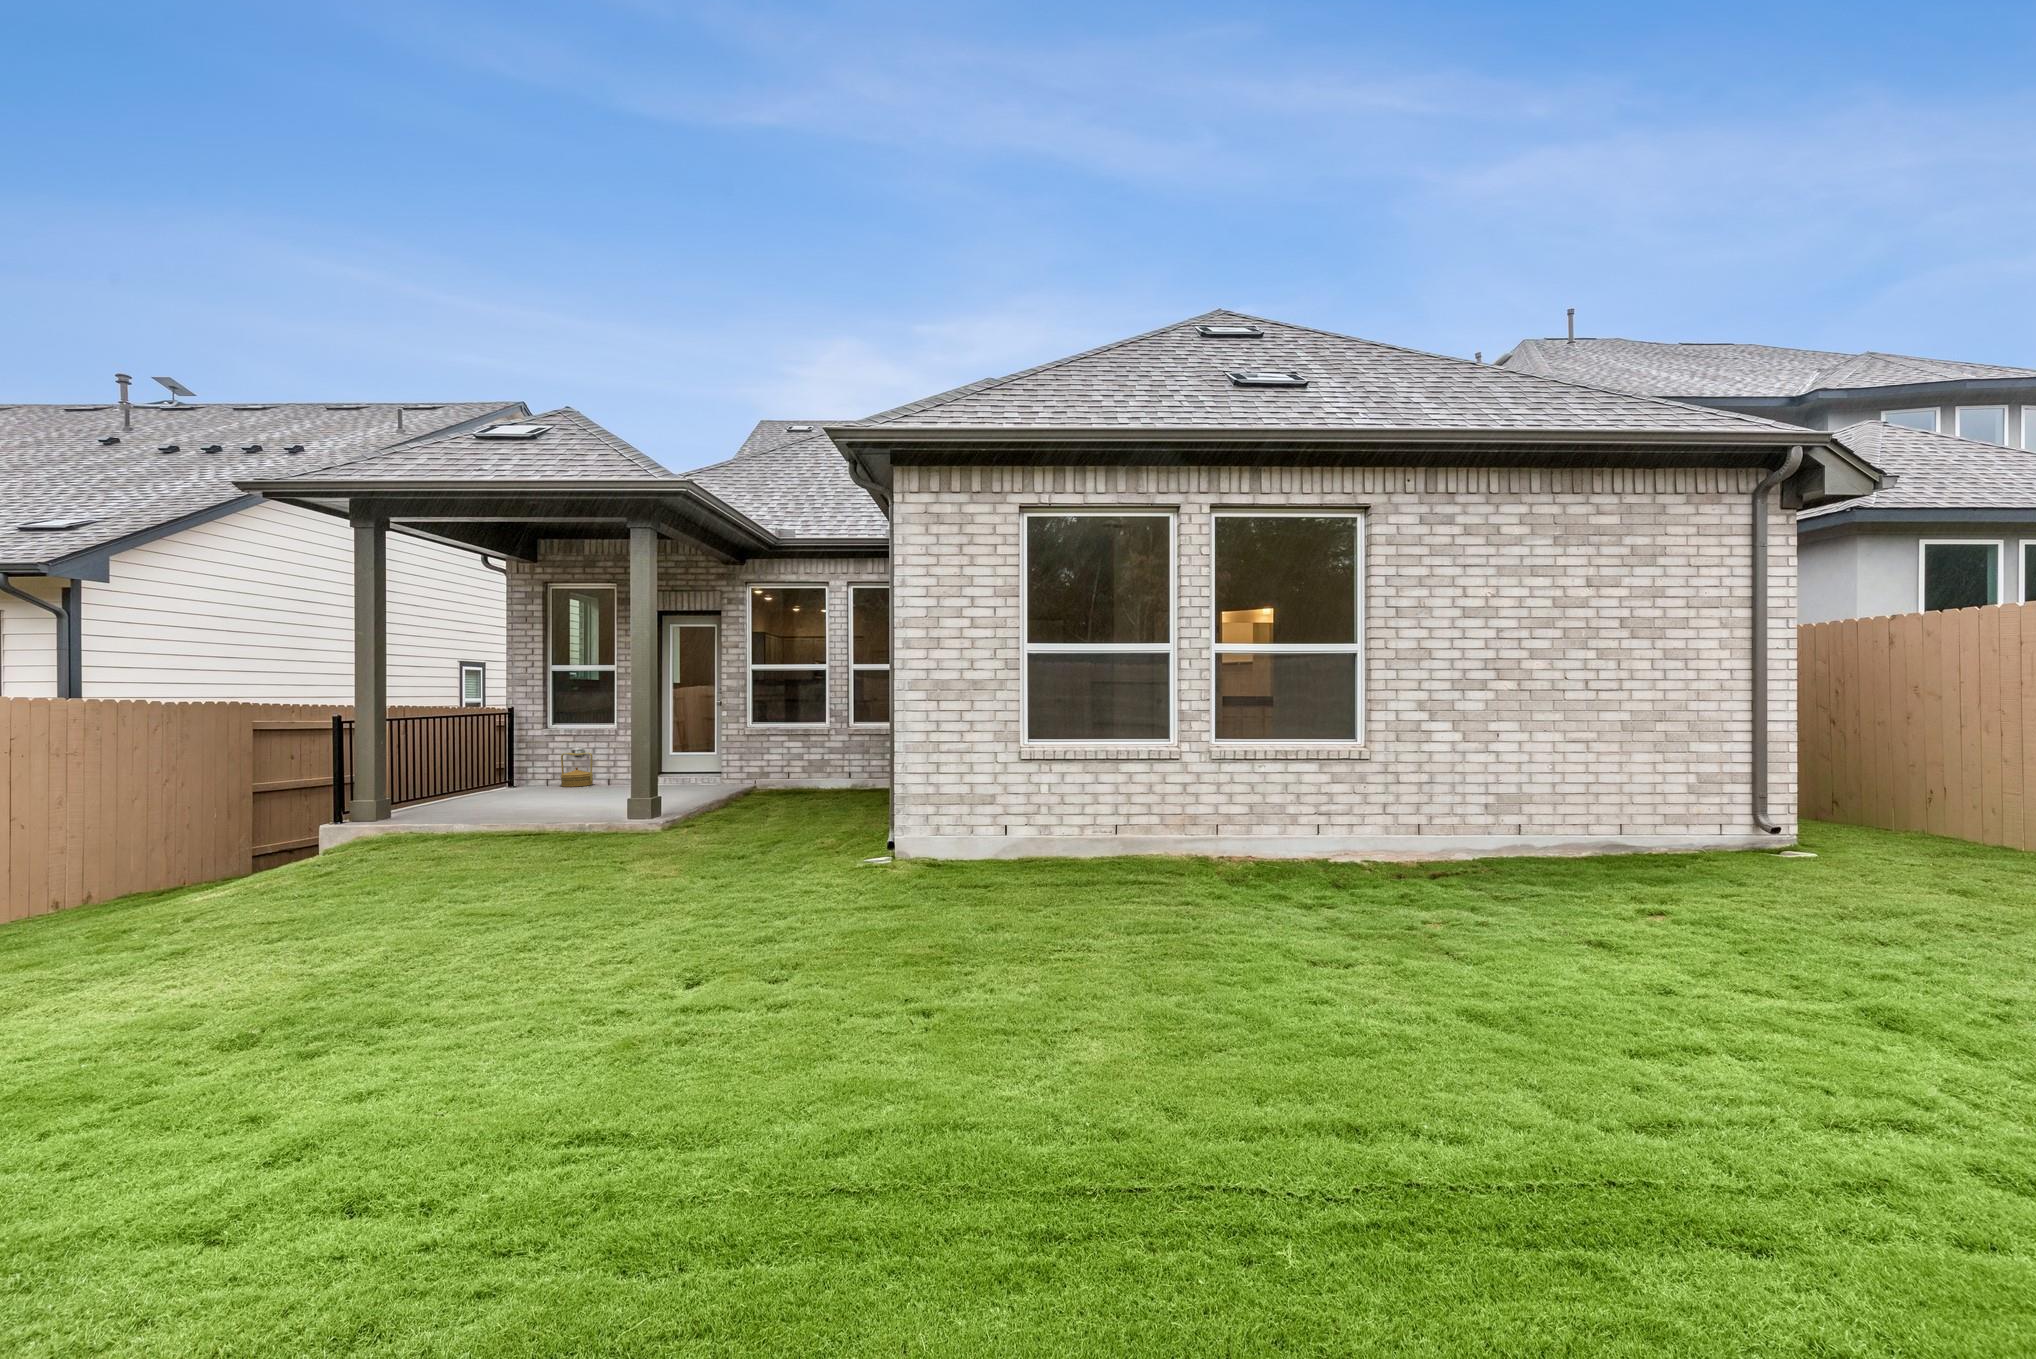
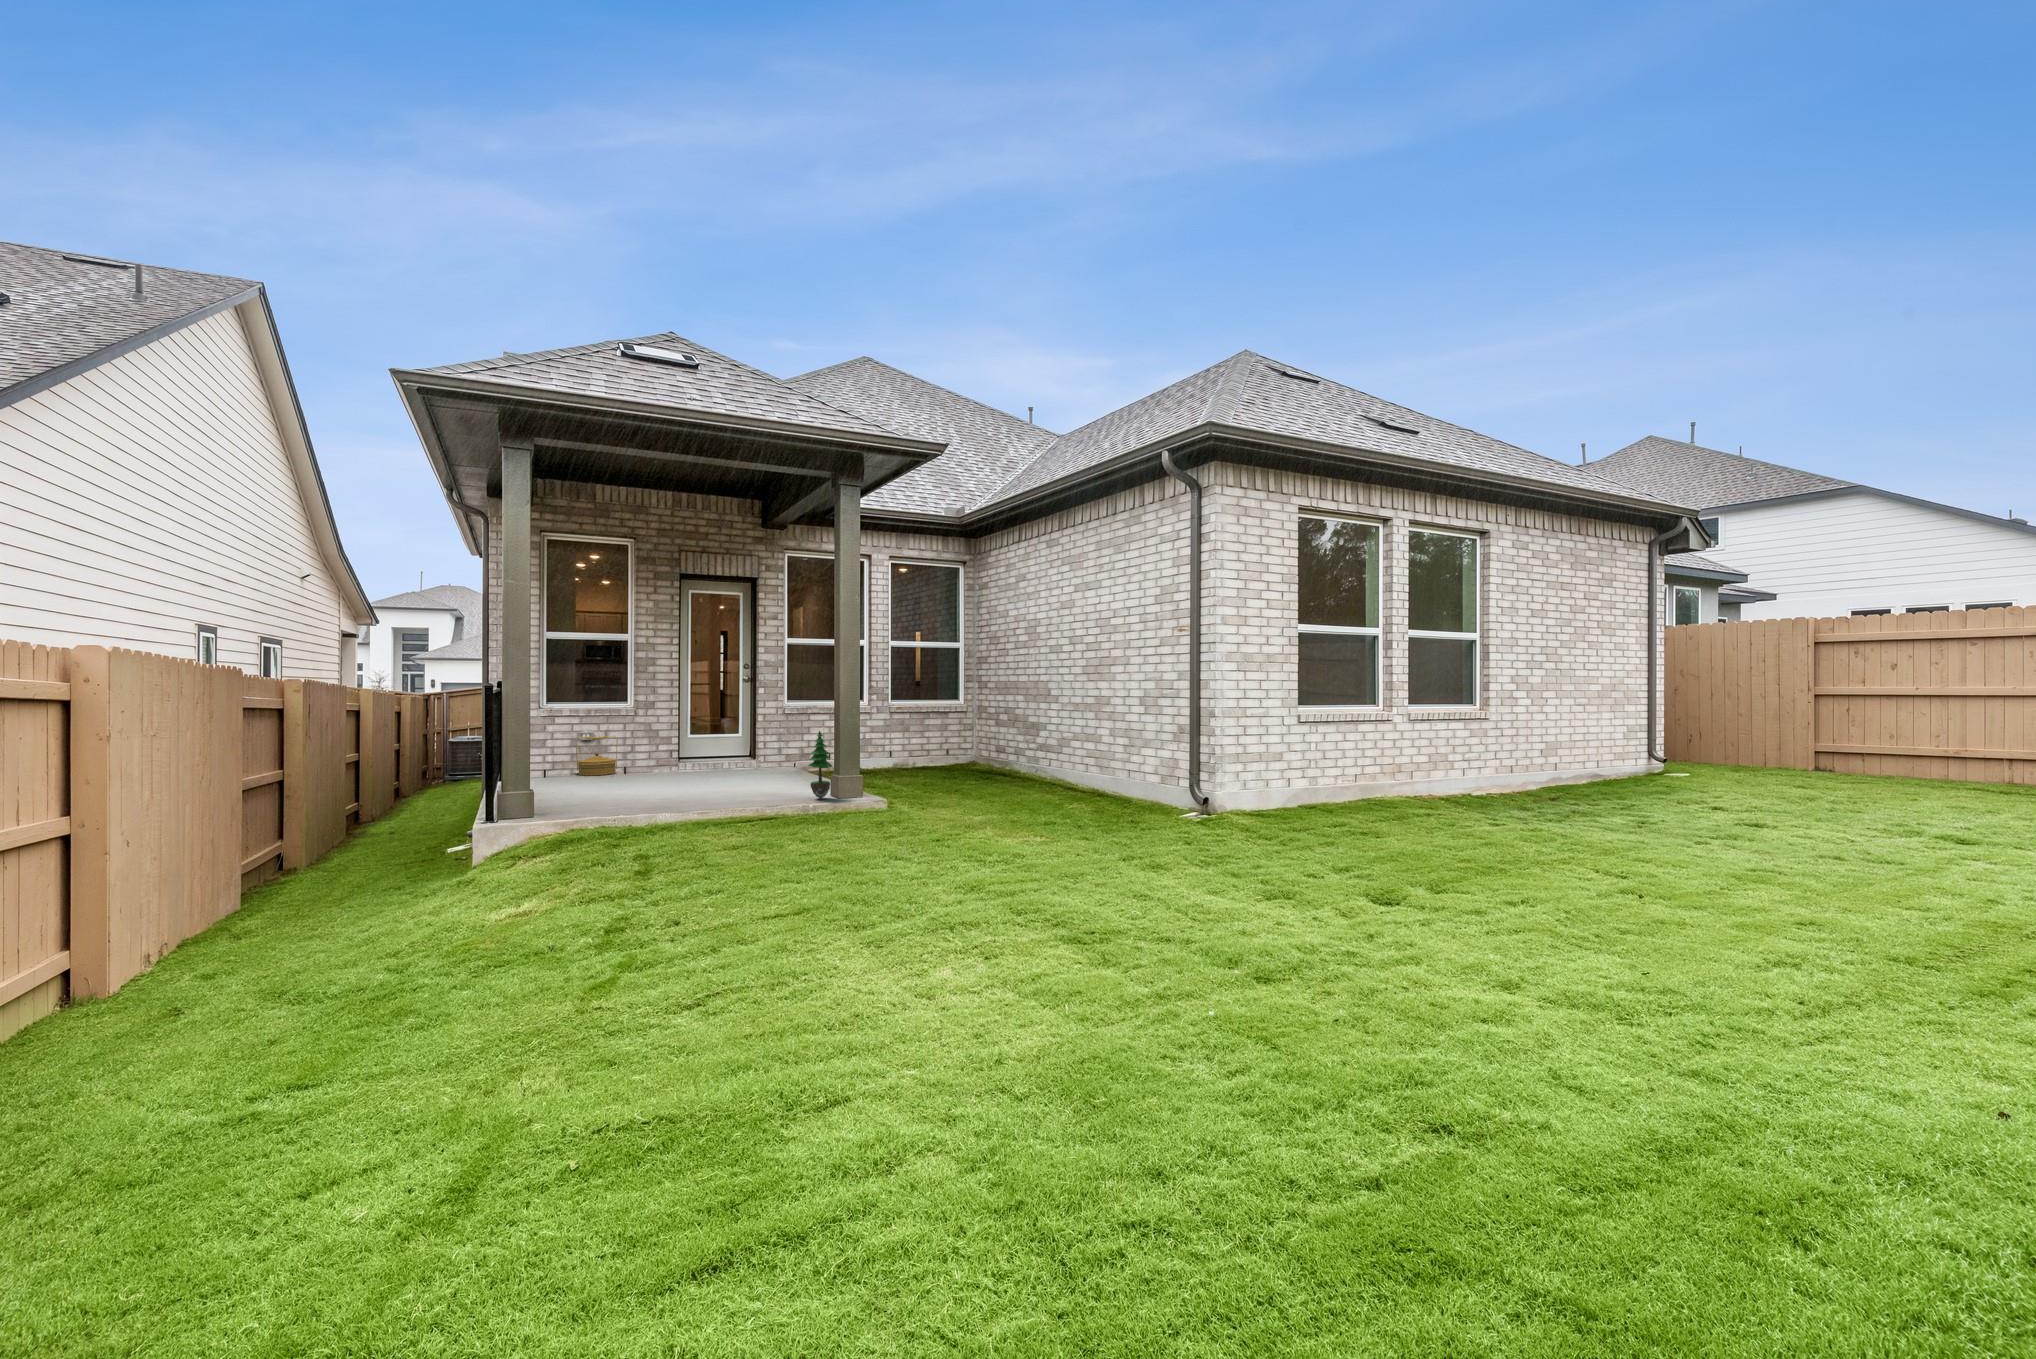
potted tree: none [600,755,624,818] -> present [808,731,832,799]

